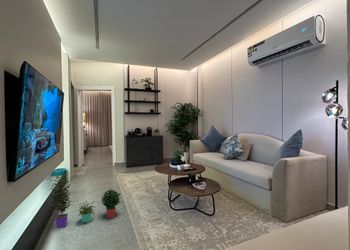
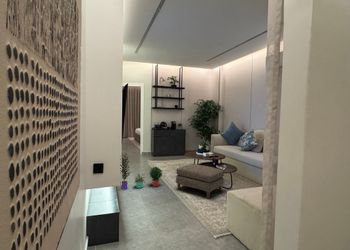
ottoman: none [137,182,204,239] -> present [176,164,224,198]

